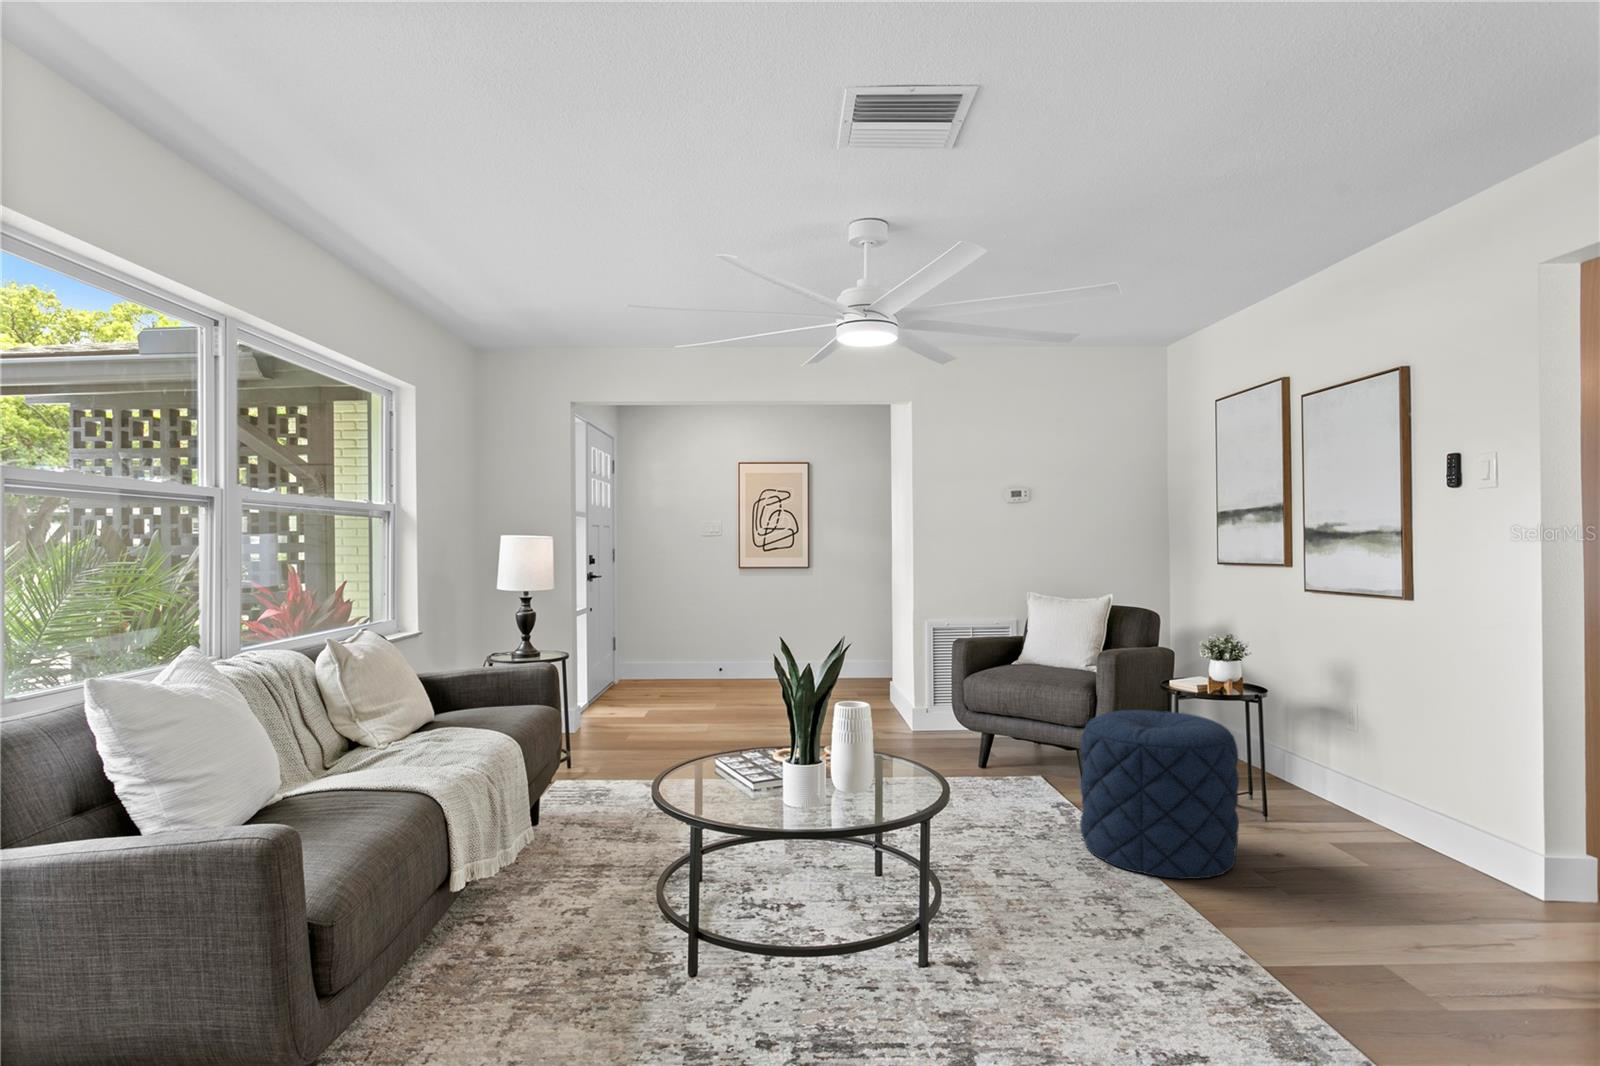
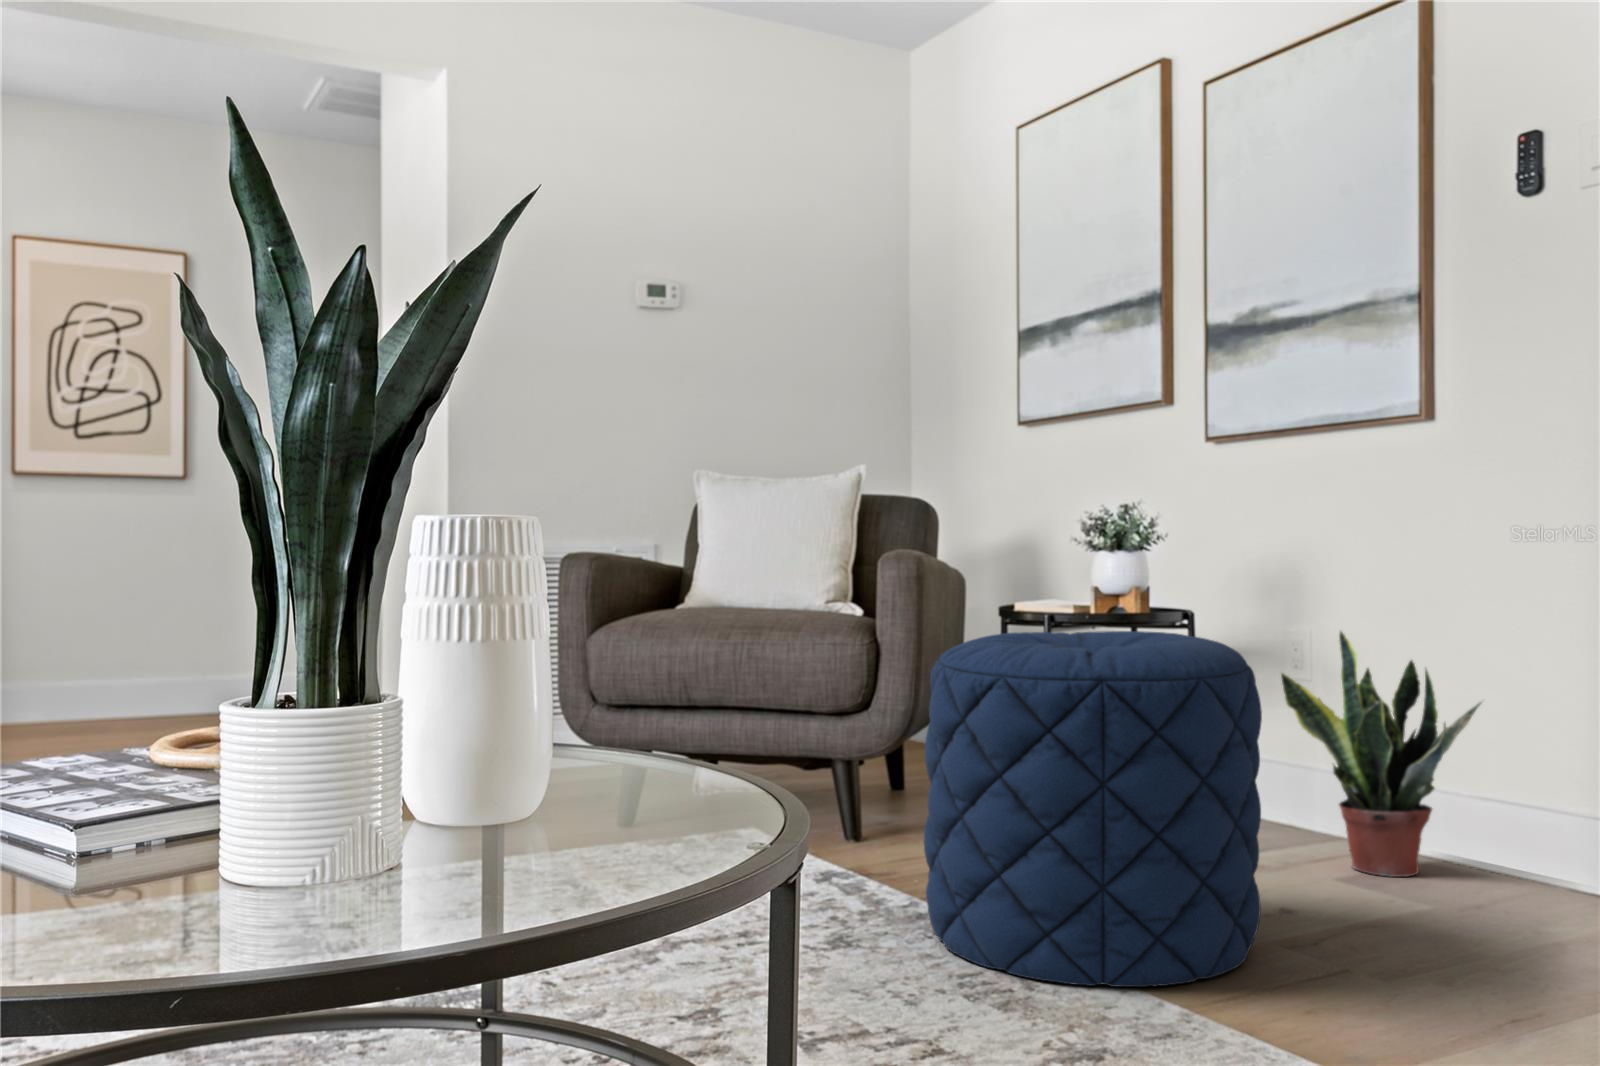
potted plant: none [1305,712,1426,849] -> present [1281,632,1483,877]

